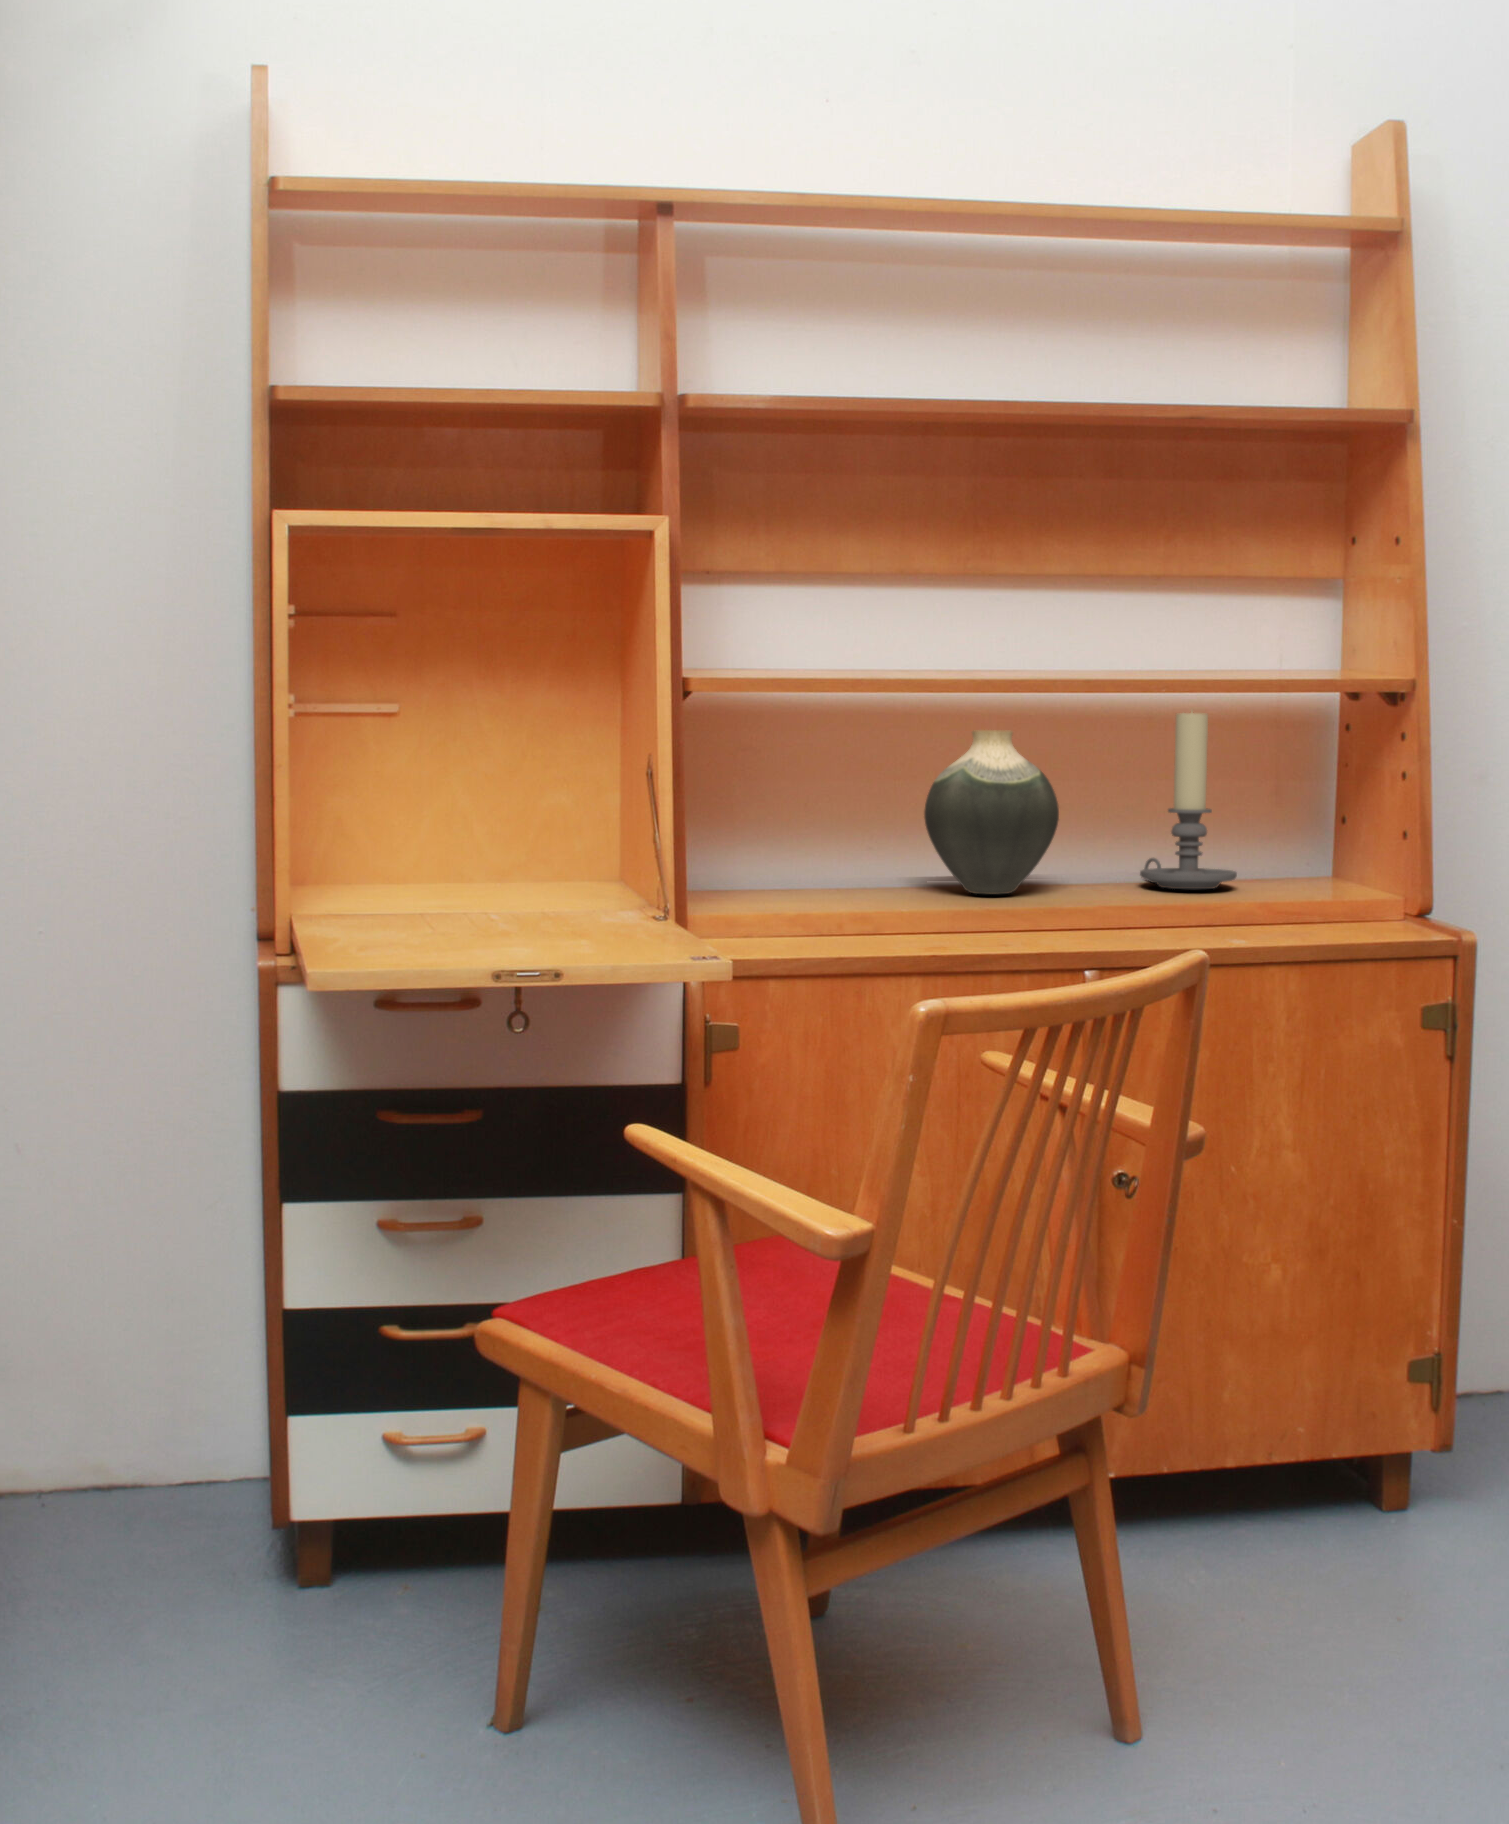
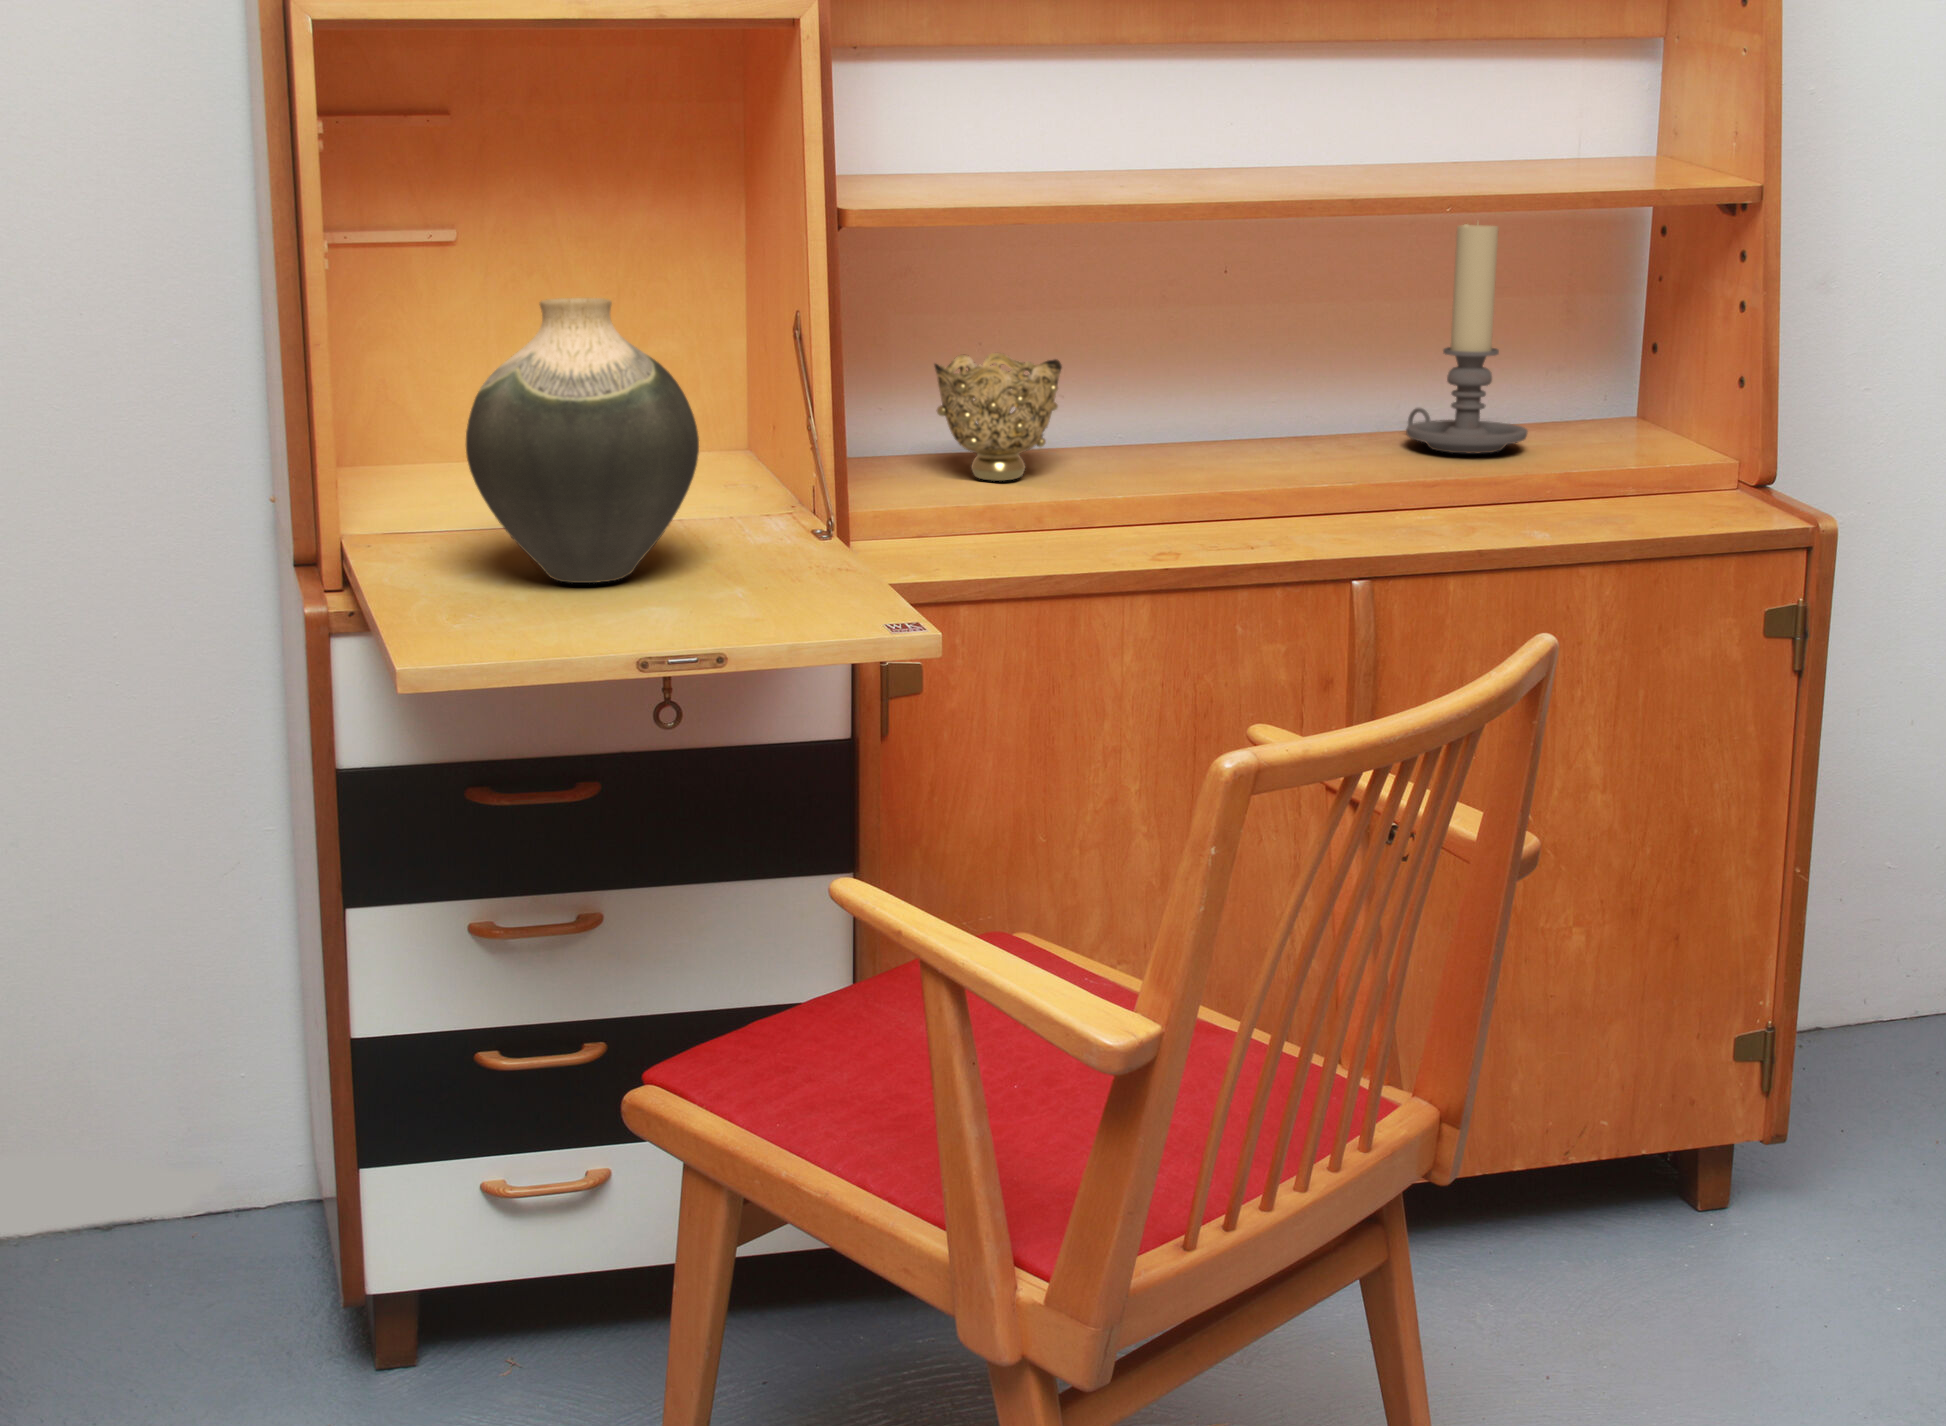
vase: present [924,730,1059,894] -> present [466,298,699,583]
decorative bowl: none [761,804,861,900] -> present [934,353,1062,481]

